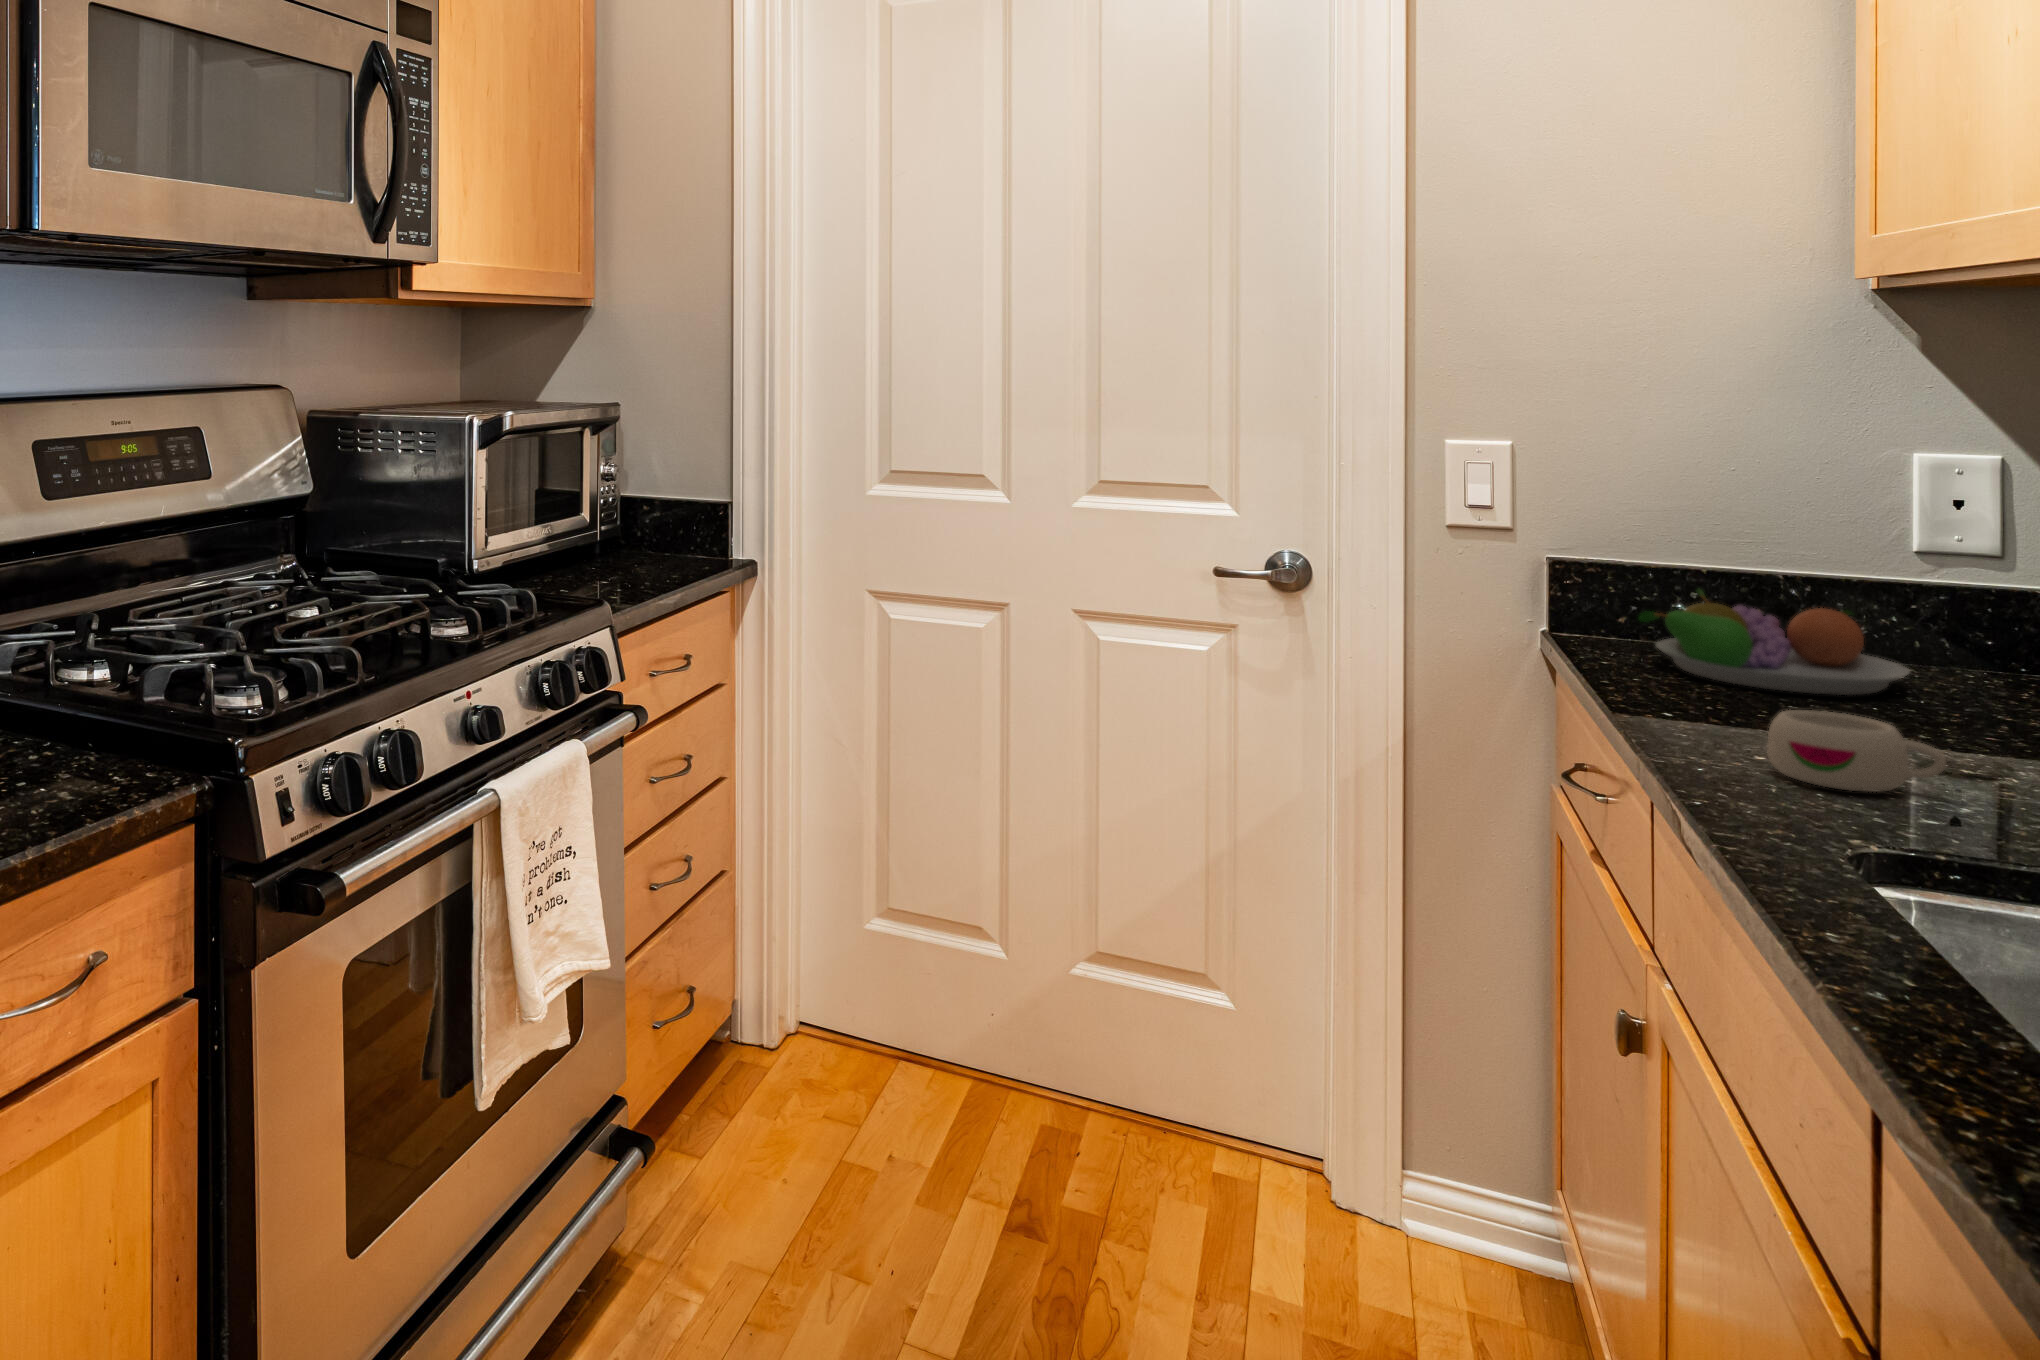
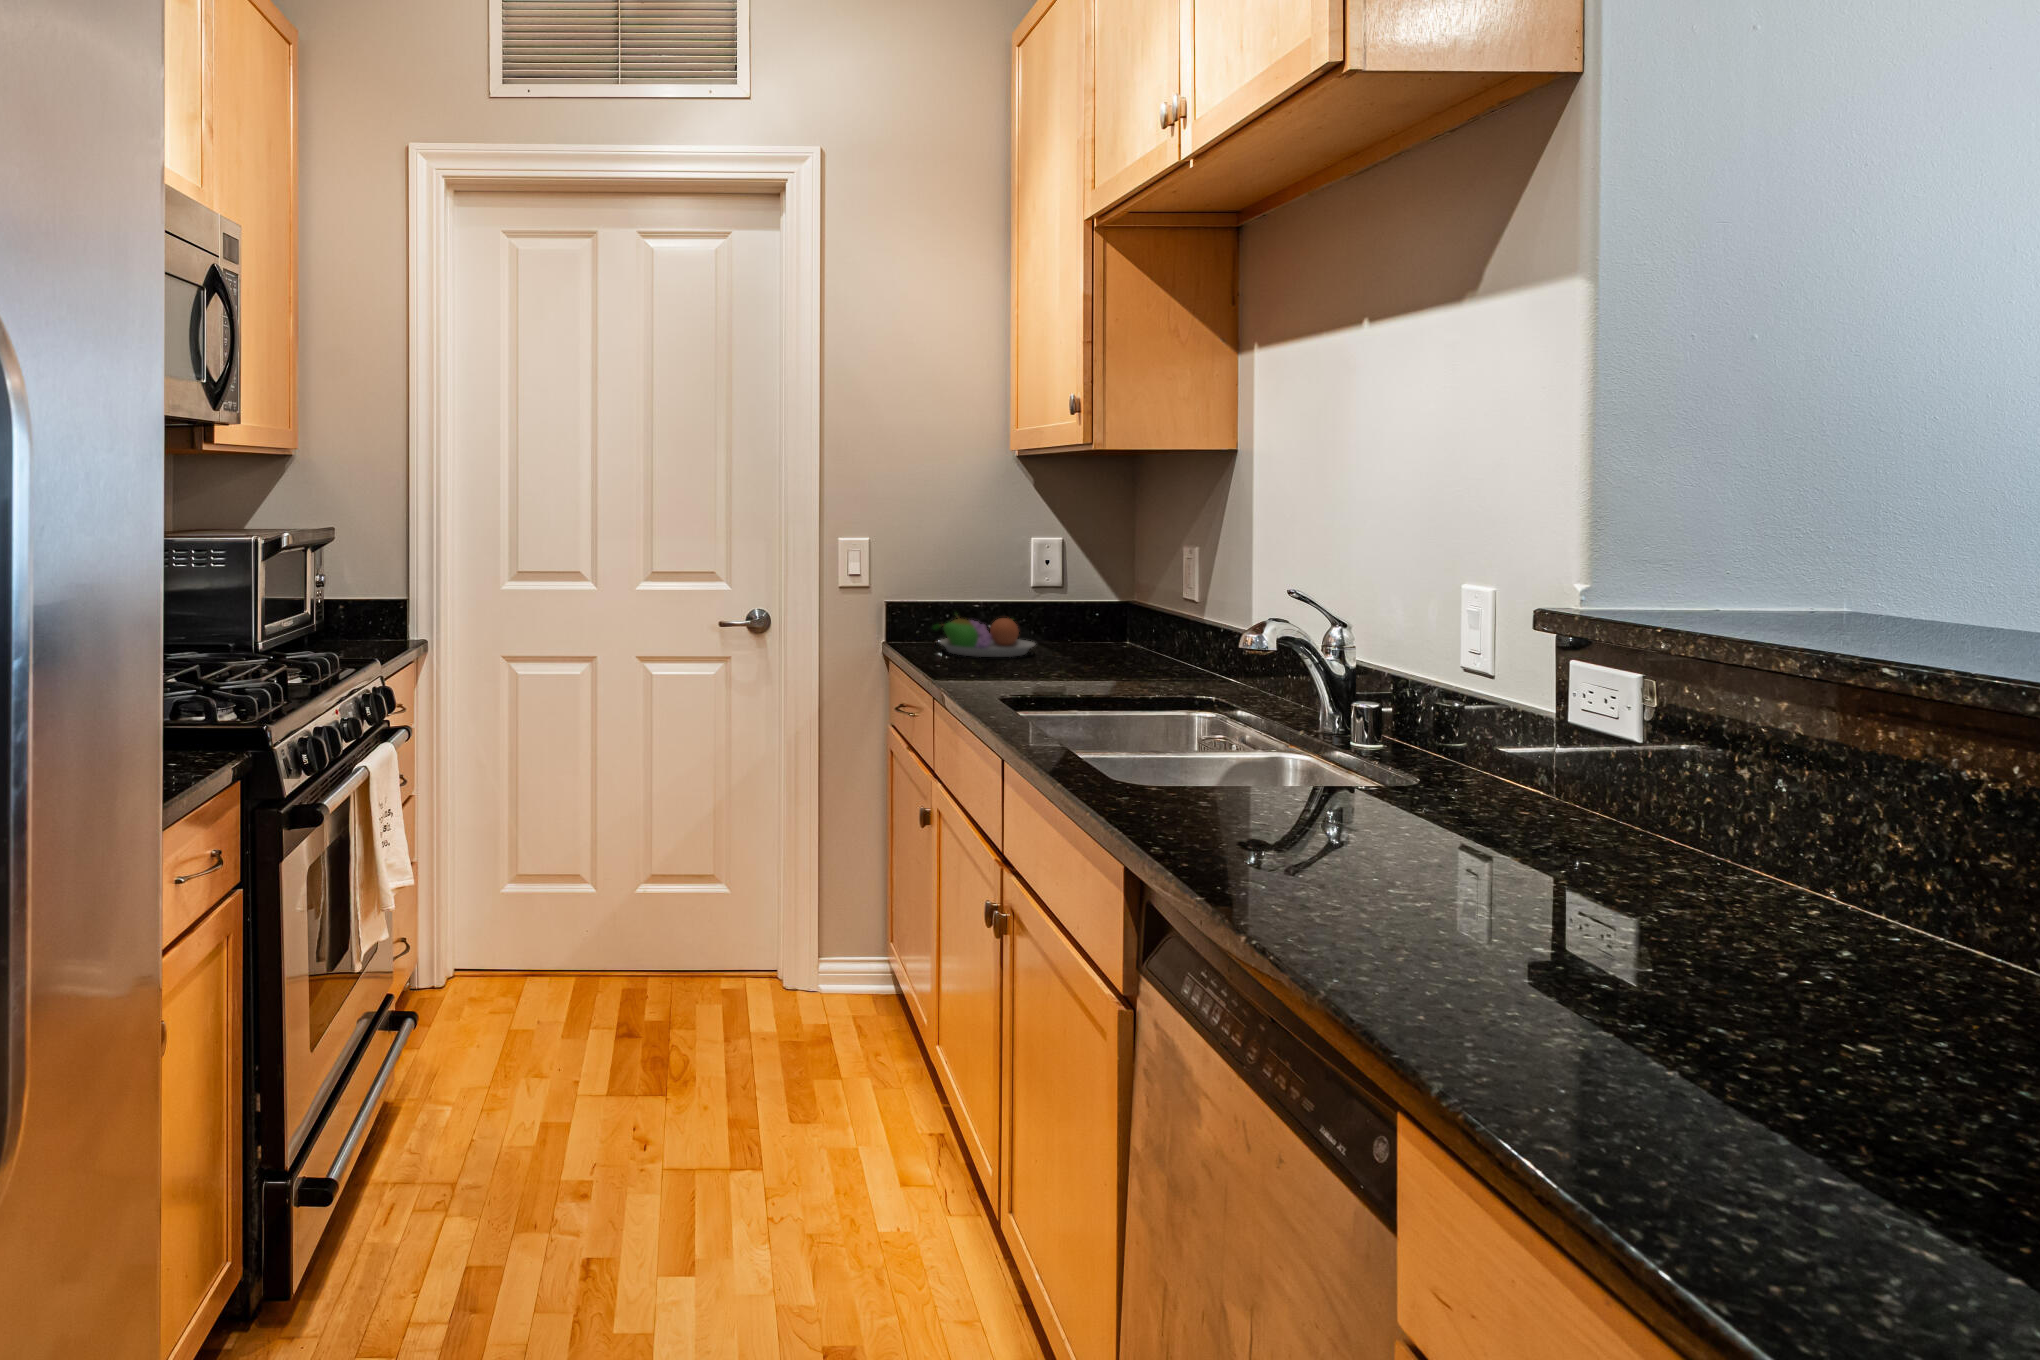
mug: present [1767,710,1946,792] -> none [992,655,1052,686]

